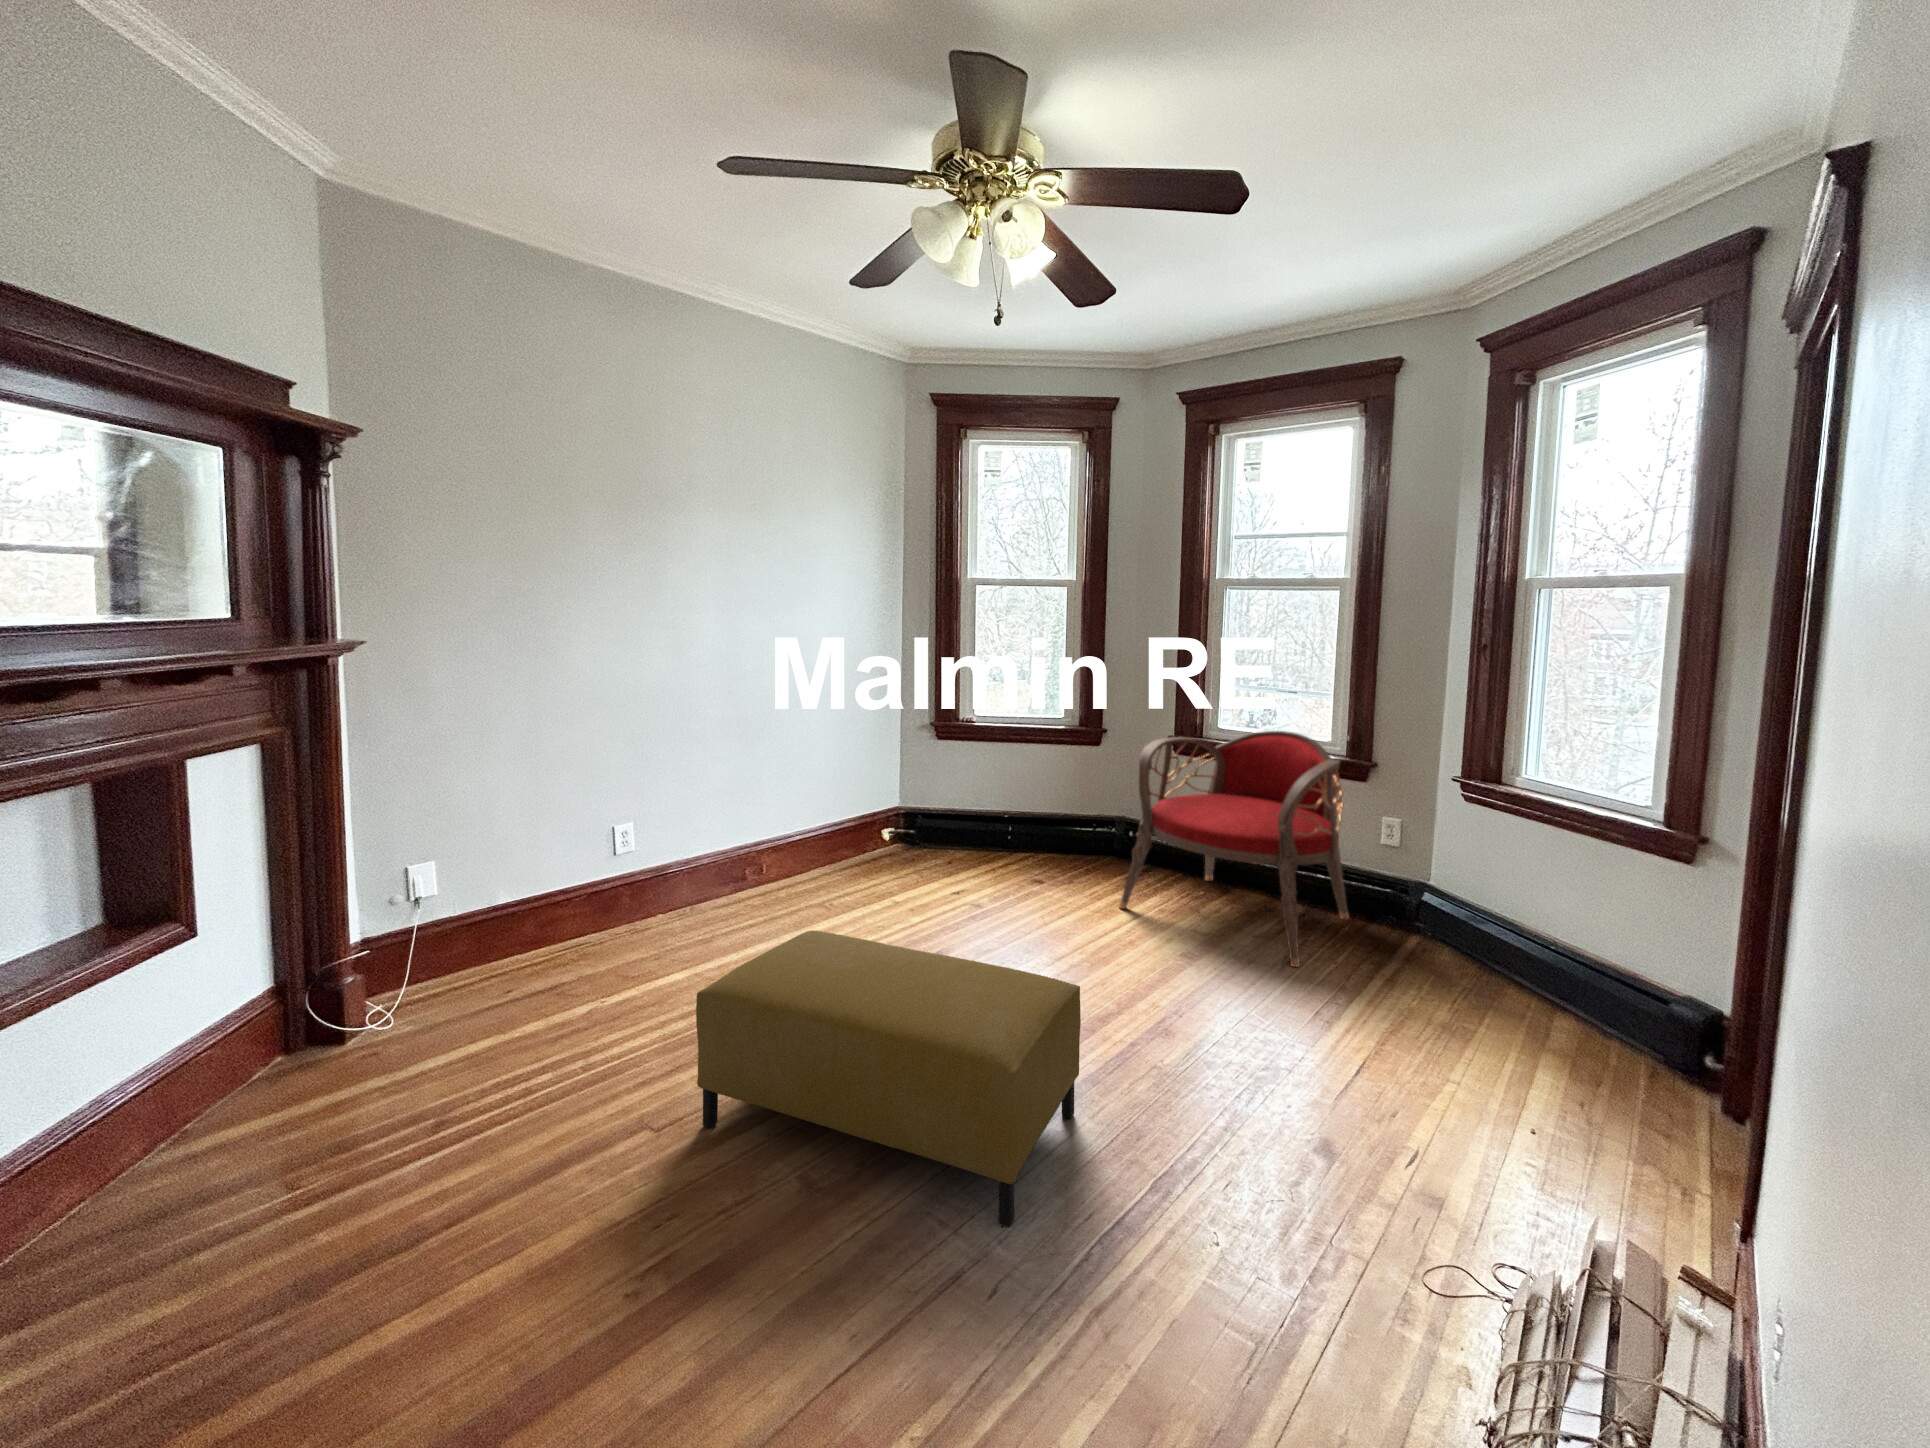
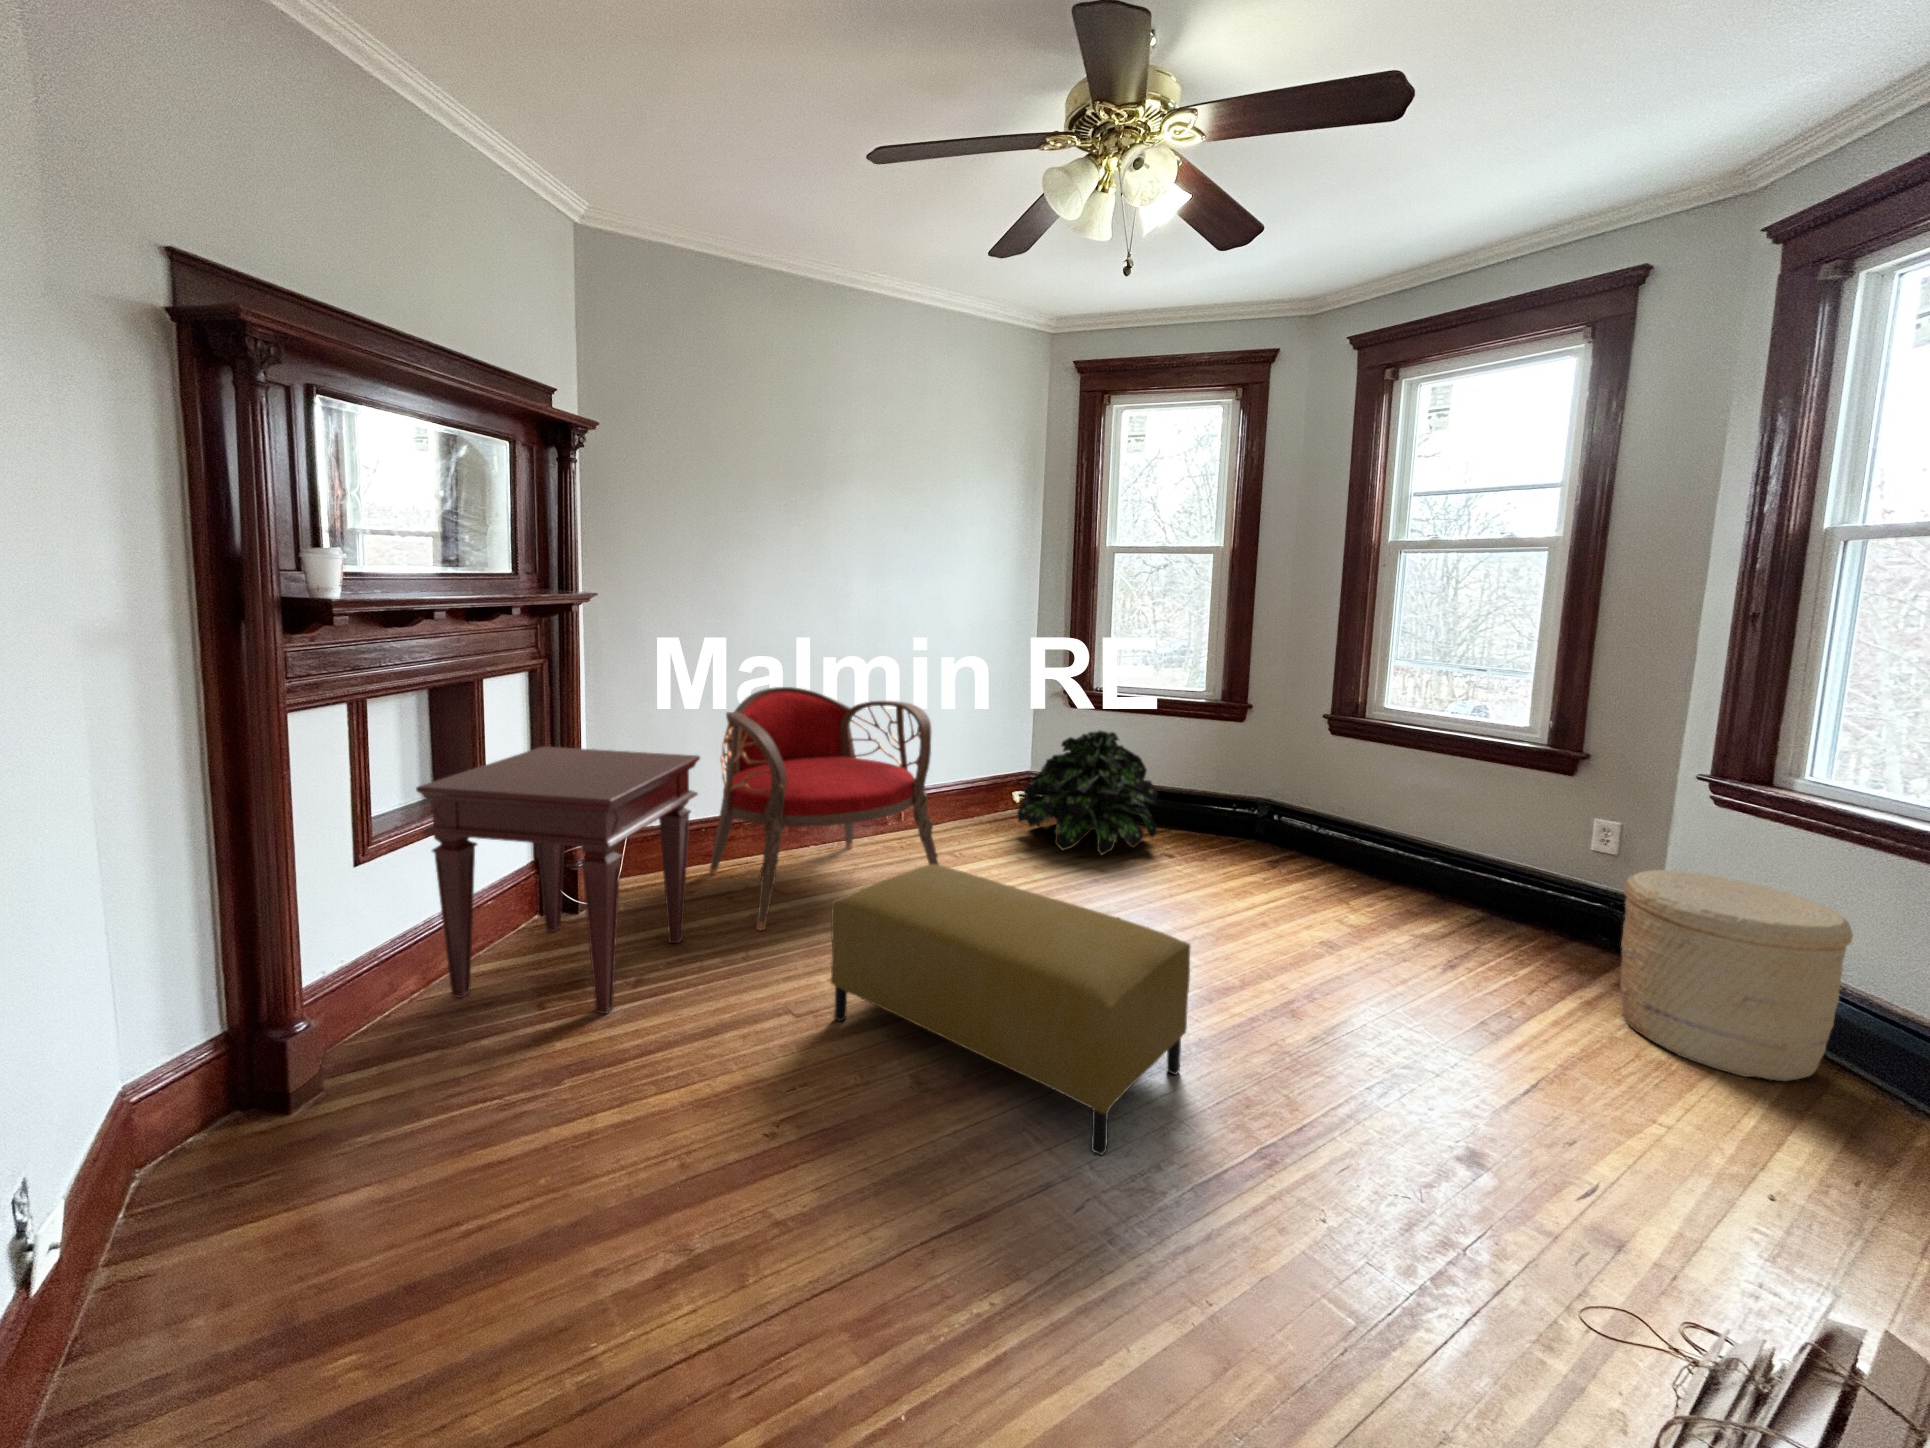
armchair: present [1119,731,1348,967] -> present [709,687,939,930]
potted plant: none [889,762,1028,889] -> present [1017,731,1158,855]
side table: none [70,832,518,1199] -> present [416,747,700,1014]
woven basket: none [1411,860,1562,1027] -> present [1620,870,1853,1081]

